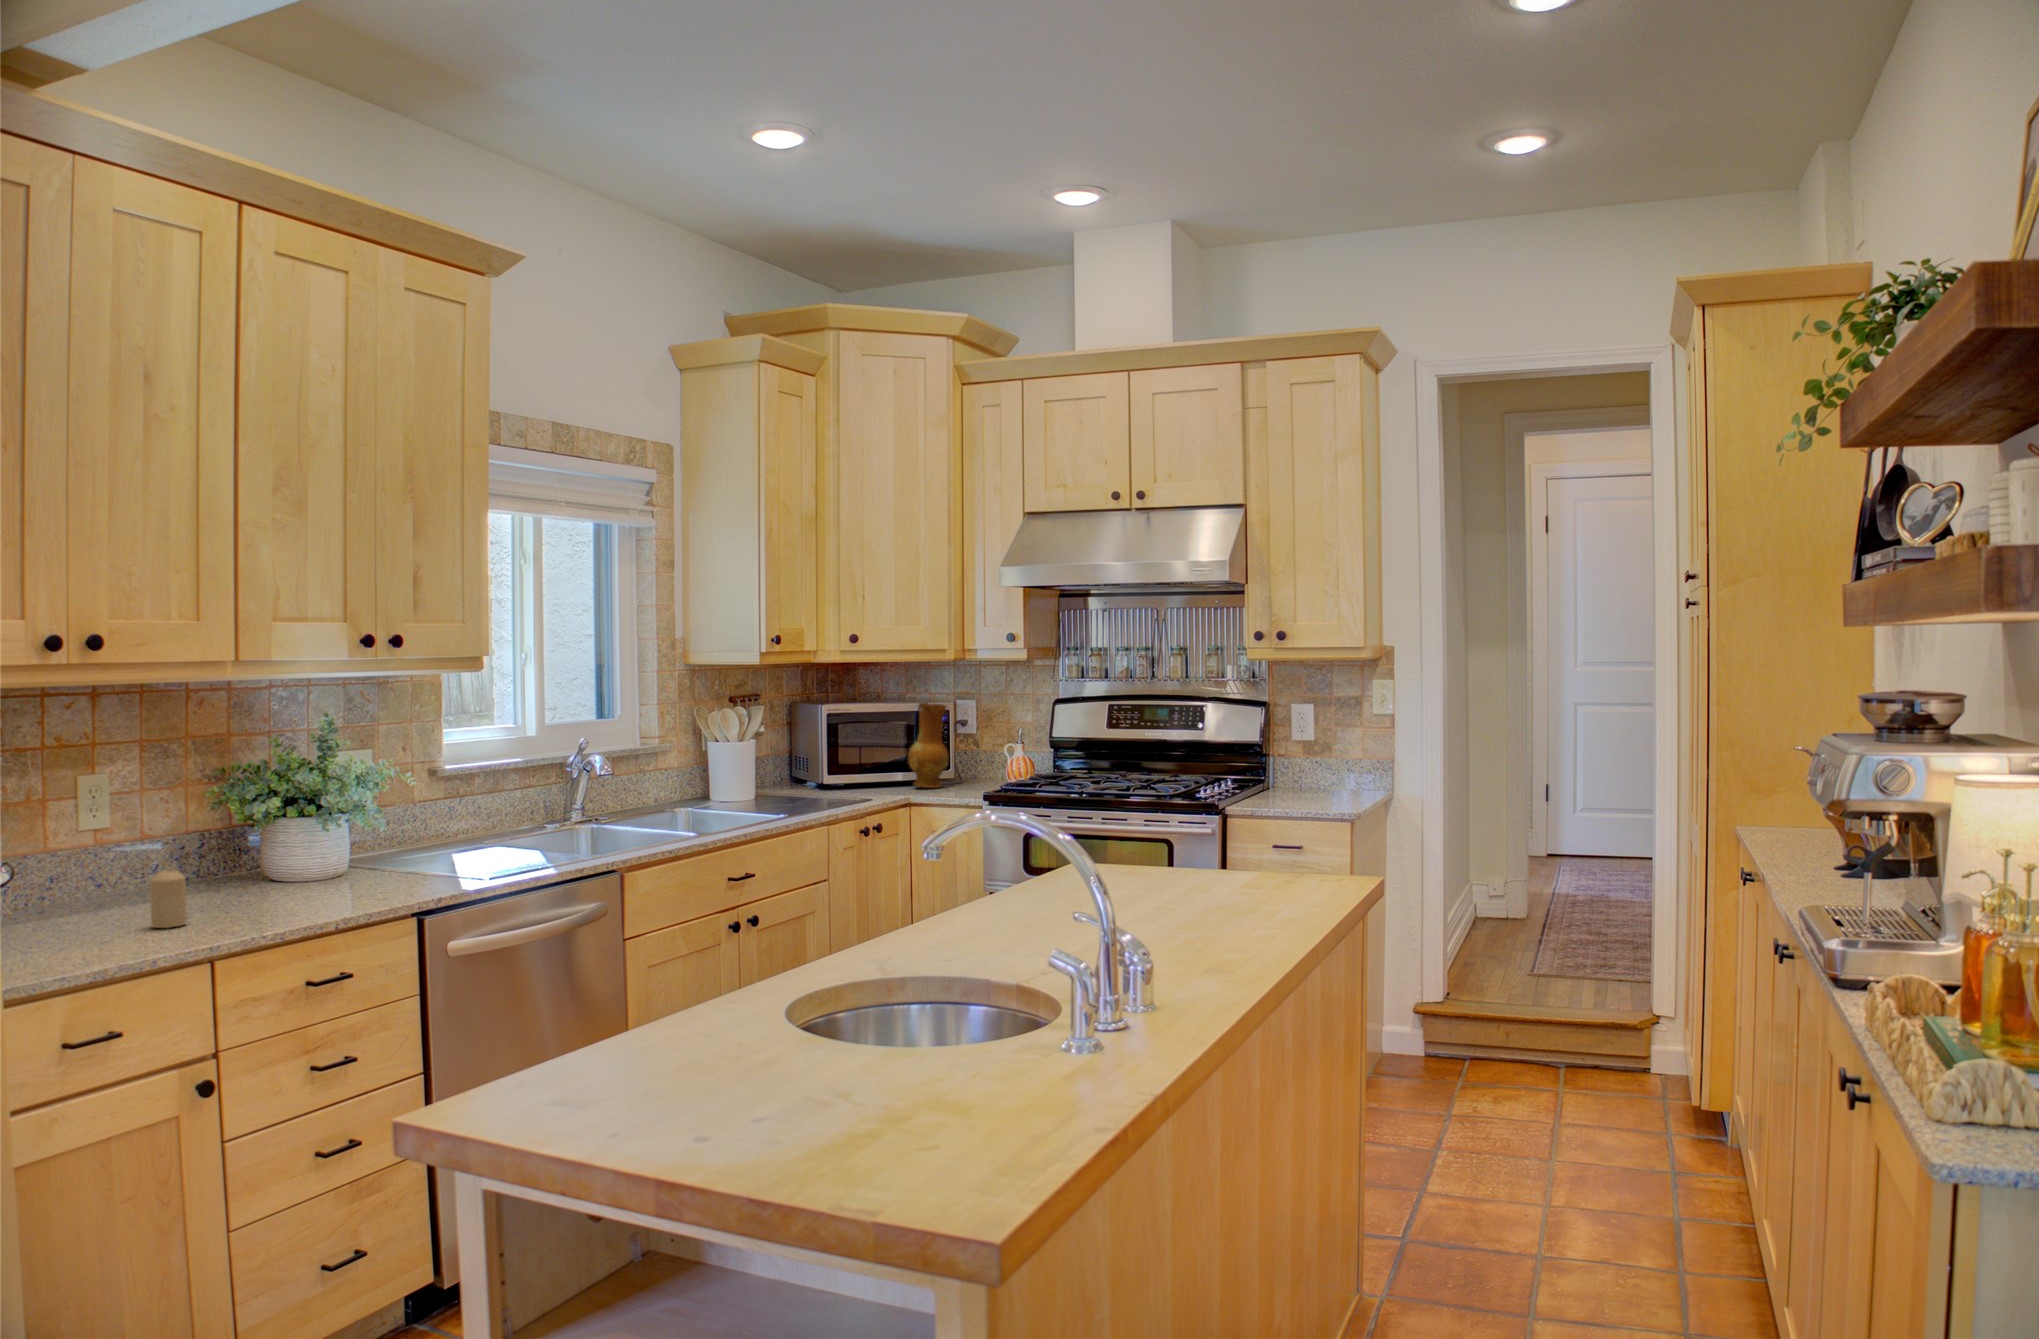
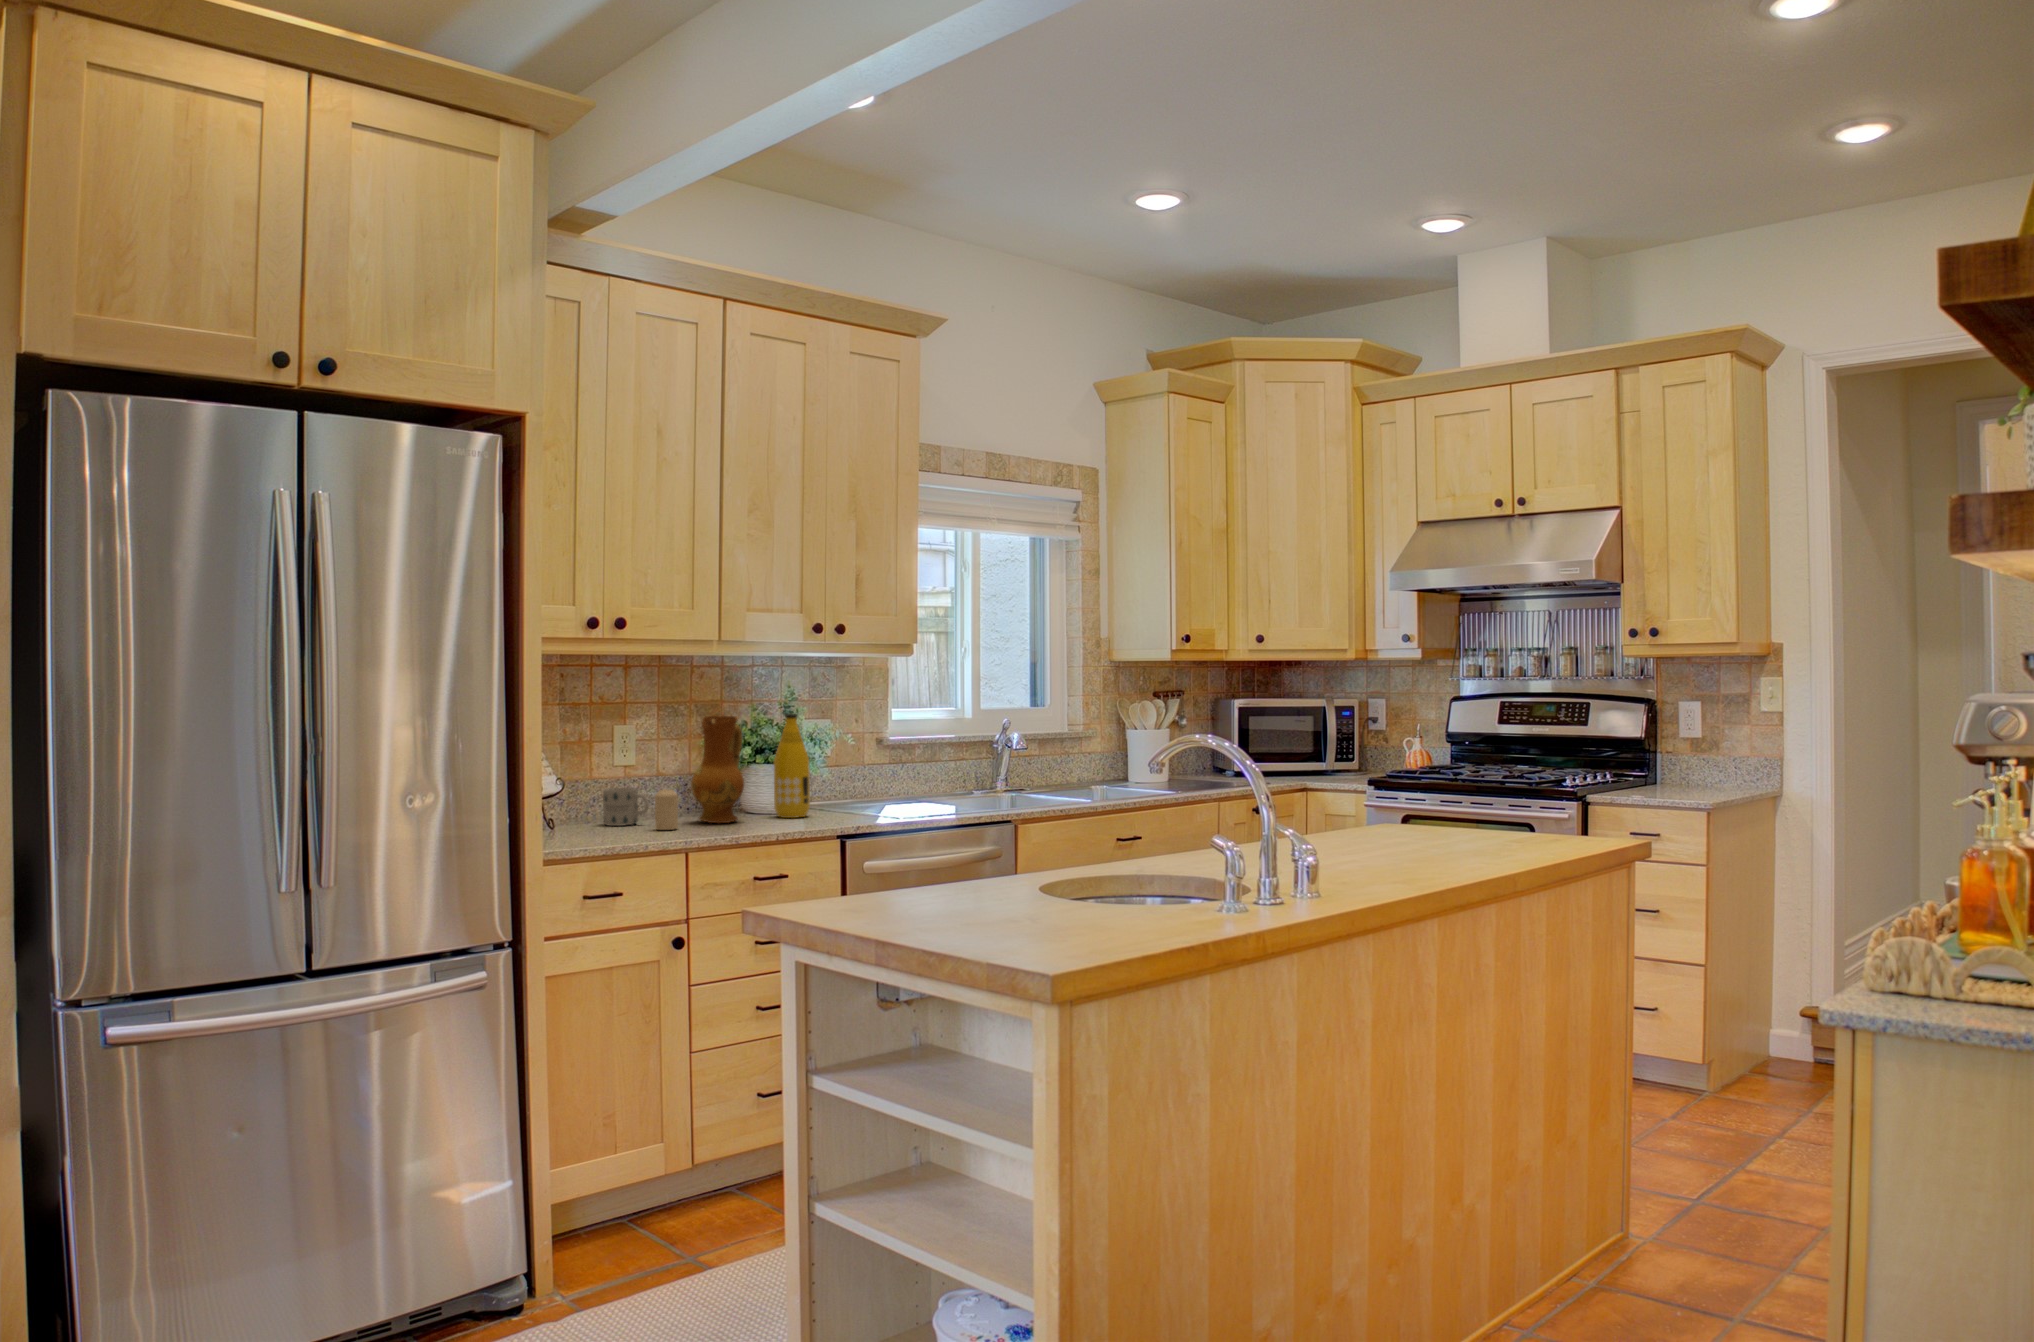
ceramic jug: present [908,703,949,788] -> present [691,715,744,823]
bottle: none [312,753,365,890] -> present [774,714,810,818]
mug: none [57,868,133,925] -> present [603,788,649,826]

